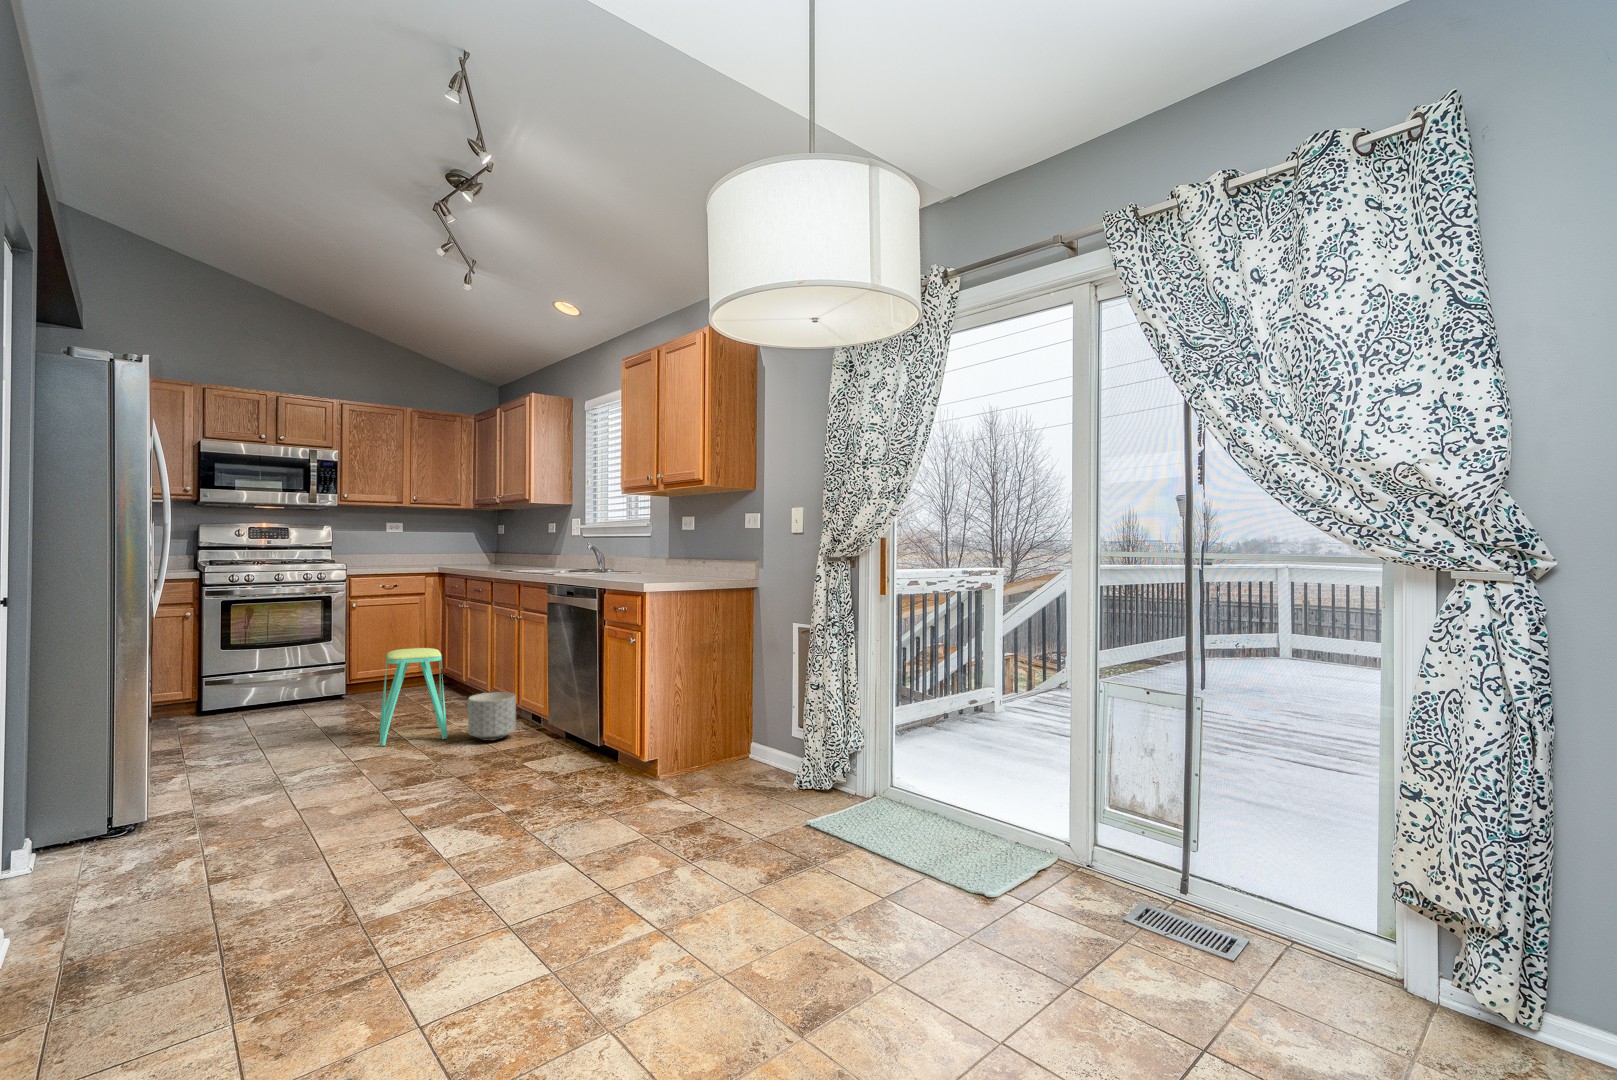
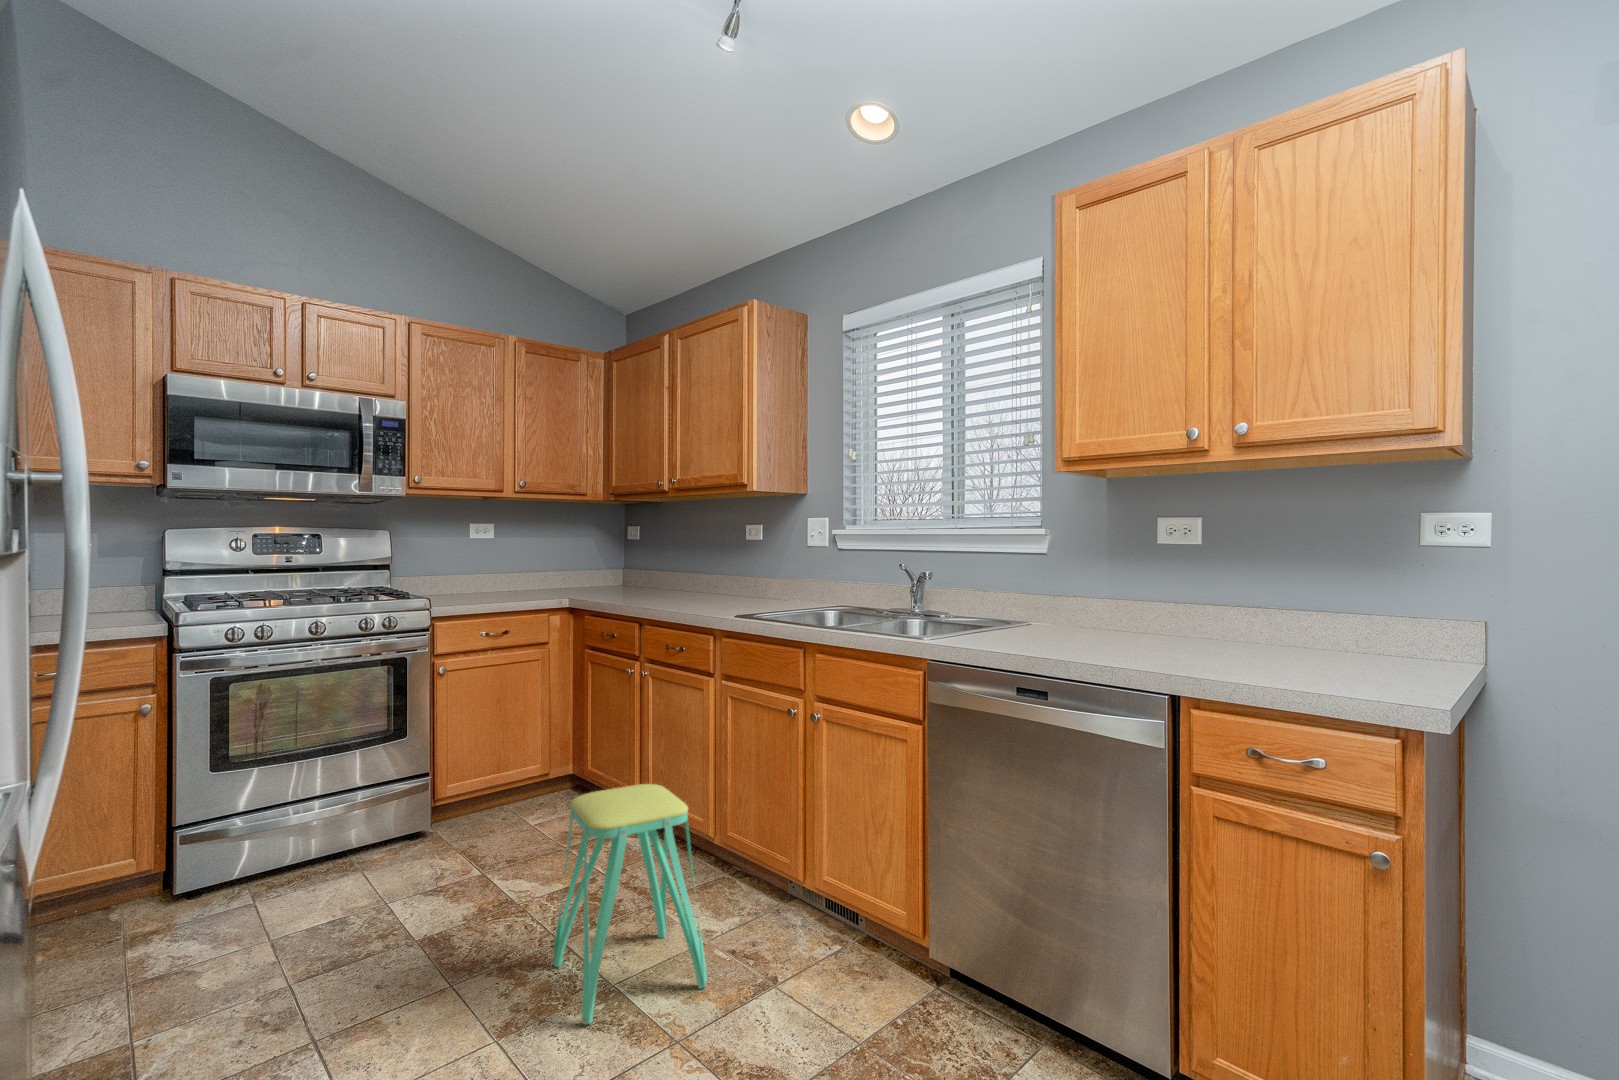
planter: present [468,692,516,741] -> none [755,876,847,995]

